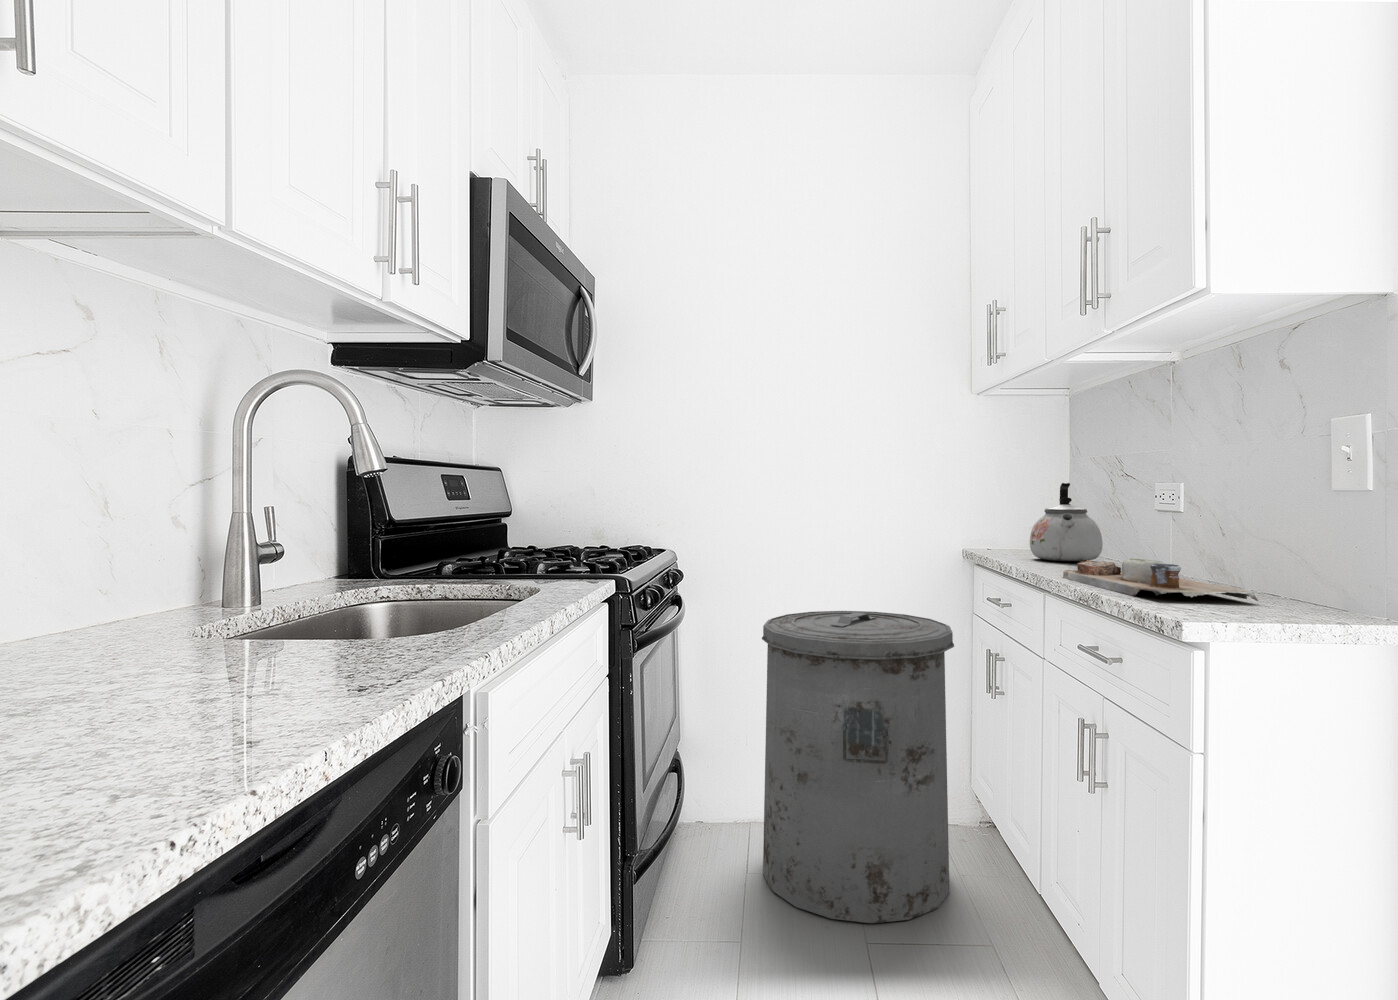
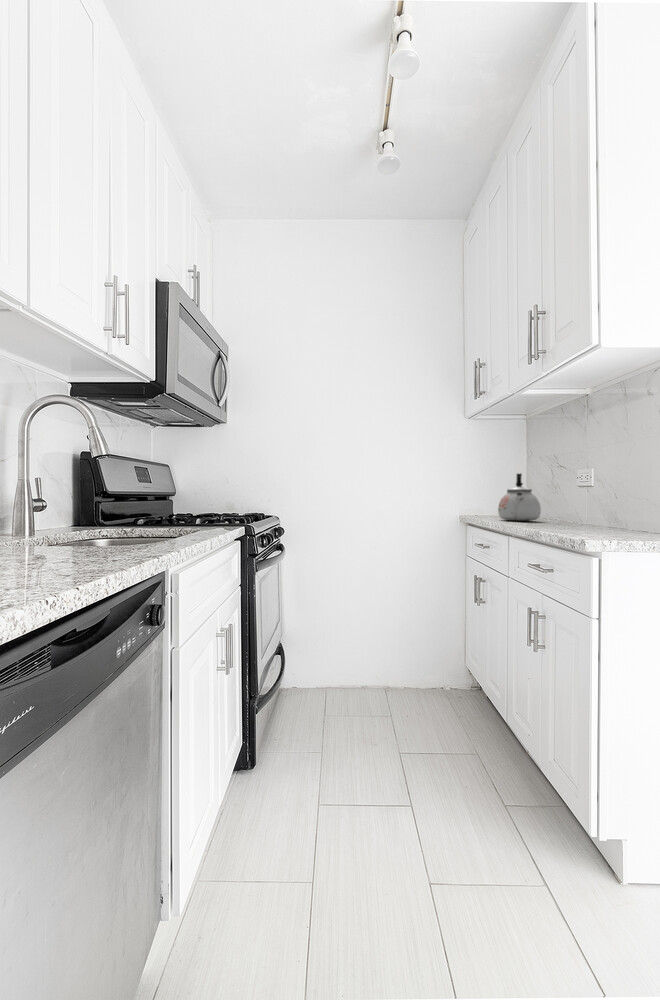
cutting board: present [1063,558,1258,601] -> none [513,512,615,533]
trash can: present [762,611,954,923] -> none [335,554,452,740]

